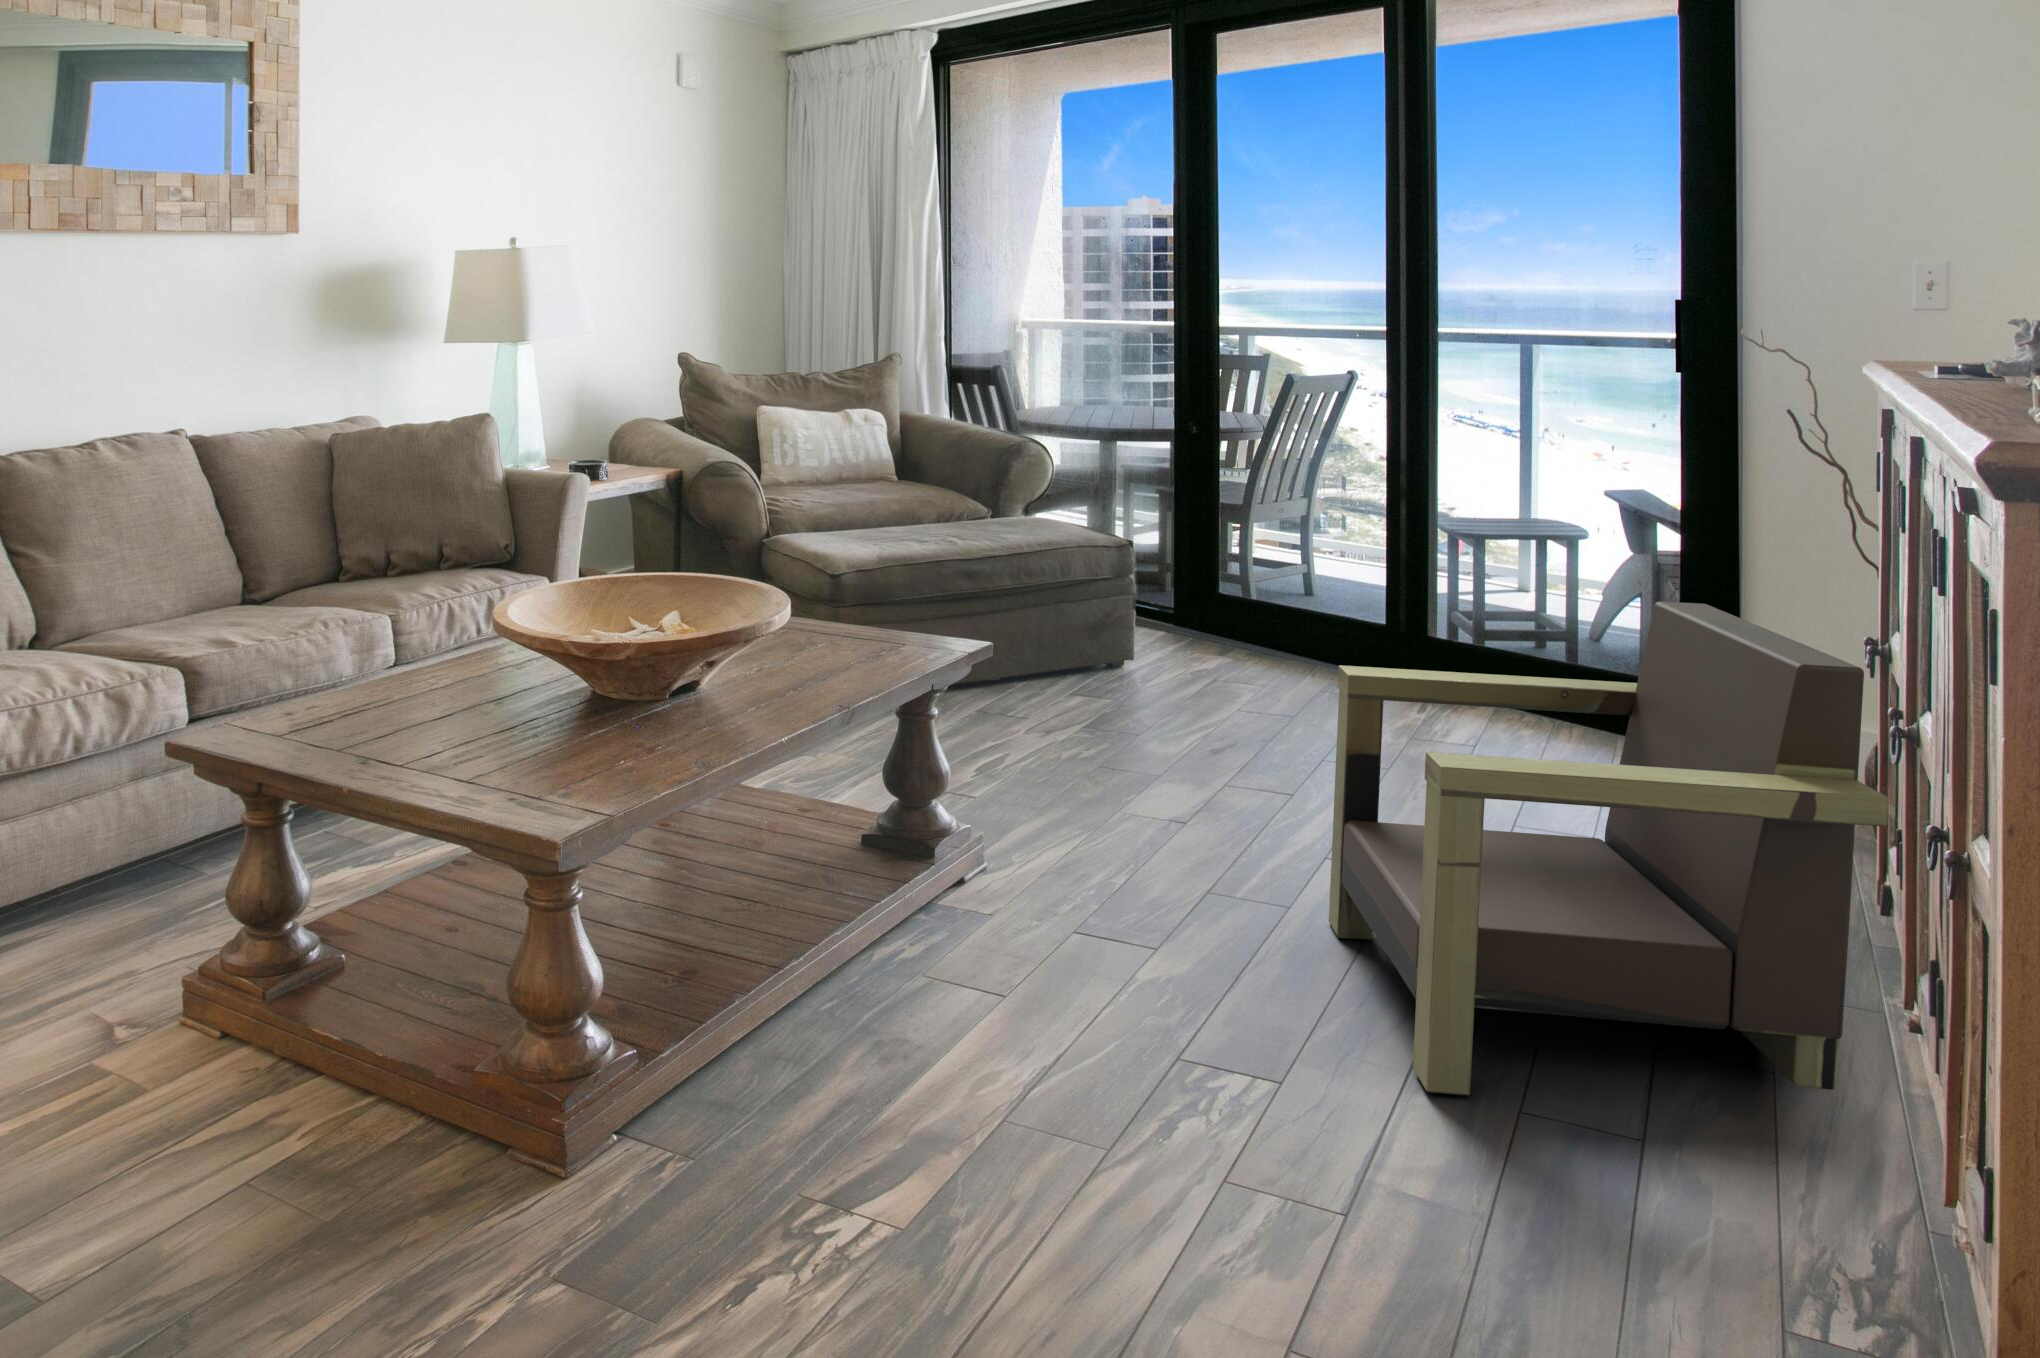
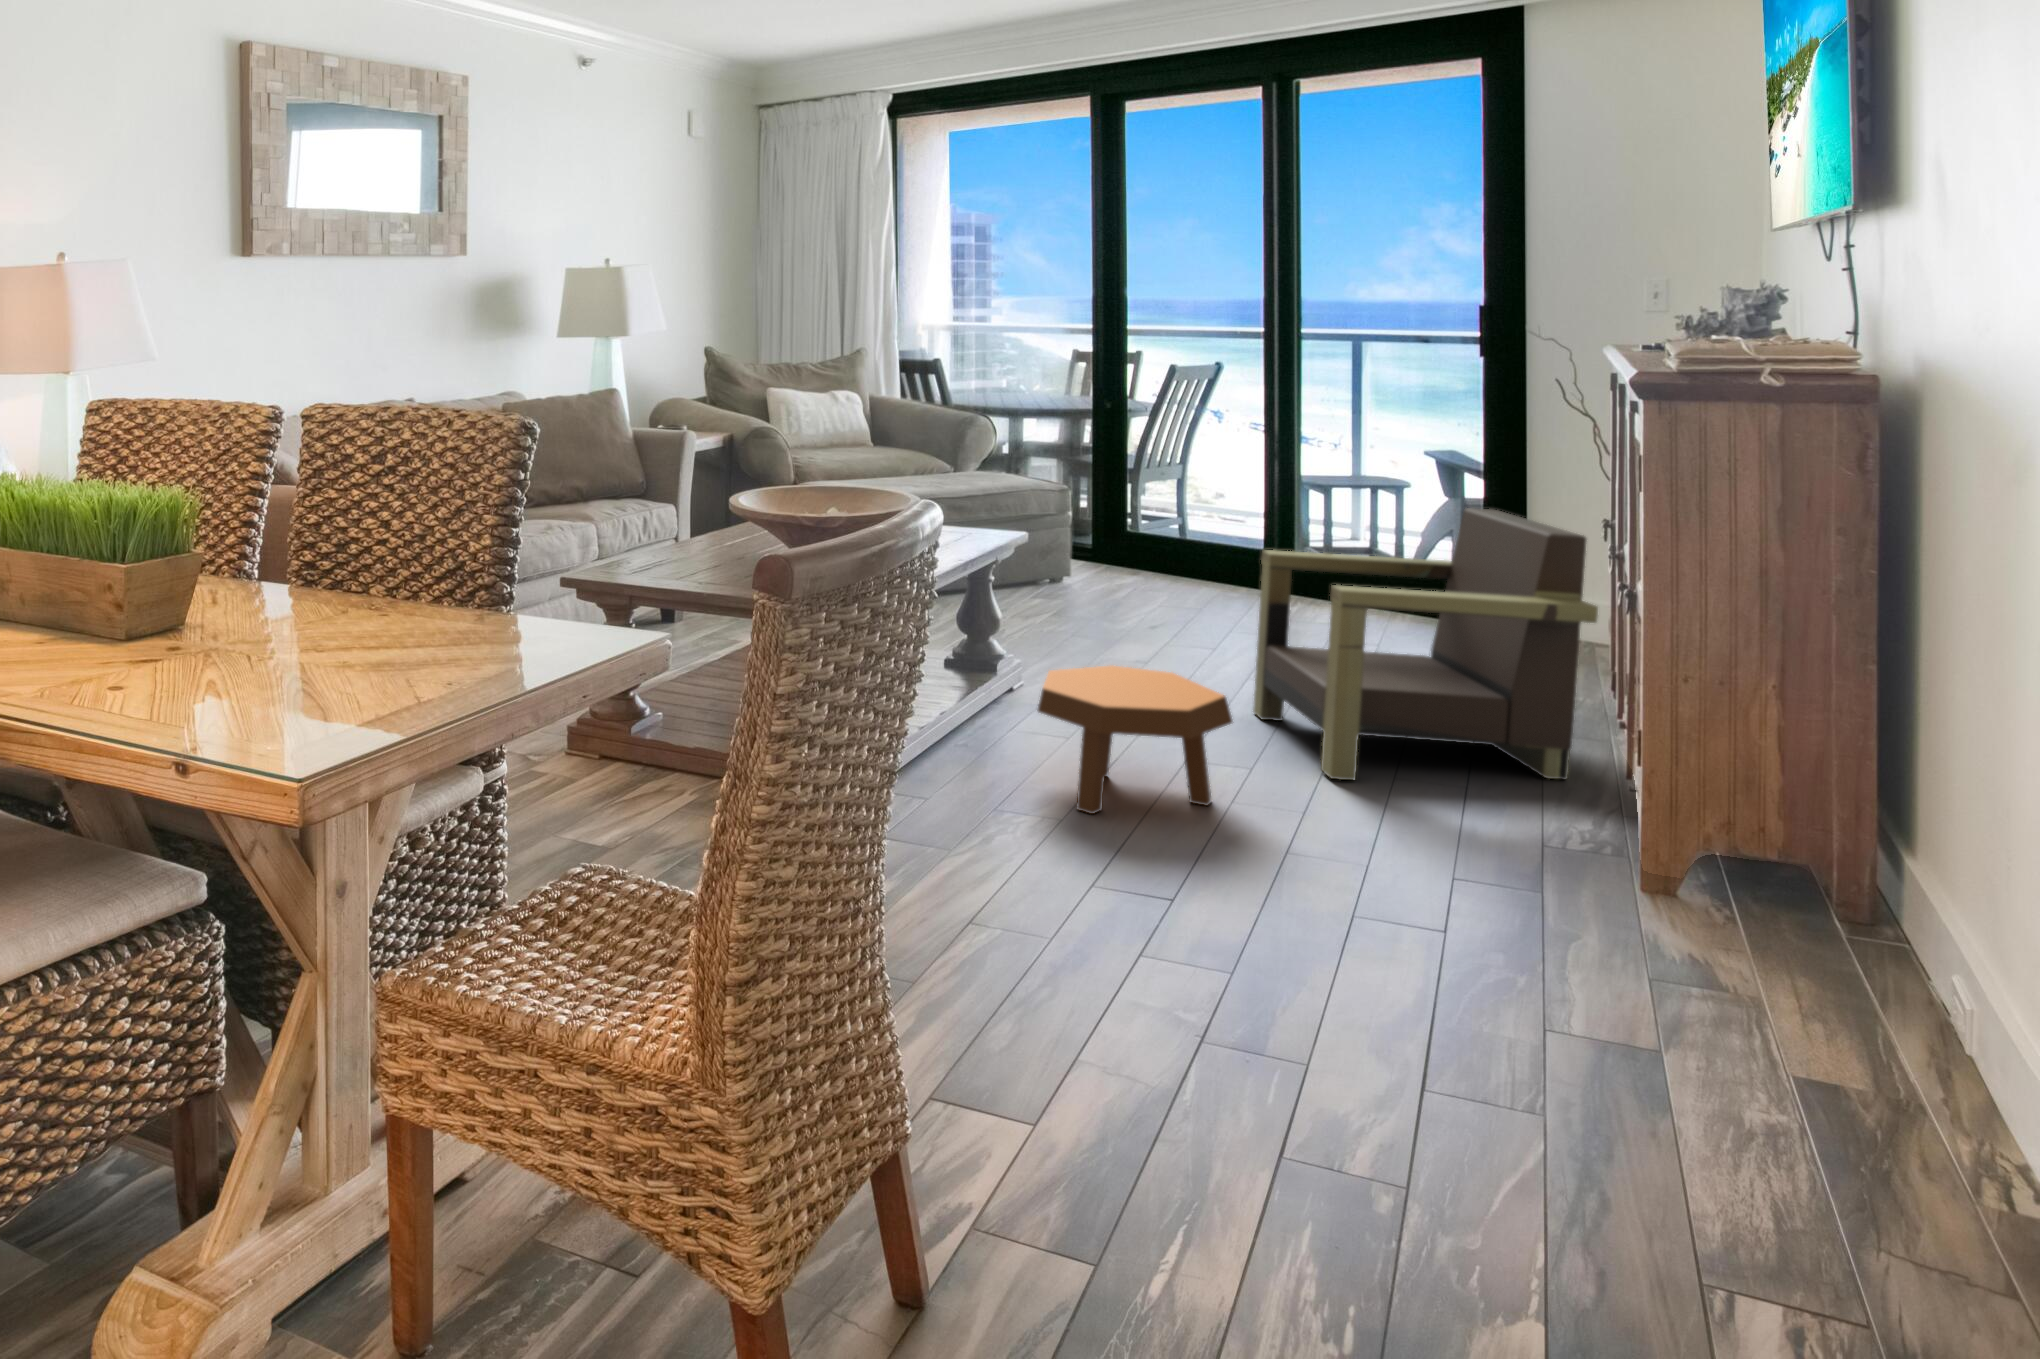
footstool: none [903,885,1240,1199] -> present [1038,666,1233,814]

